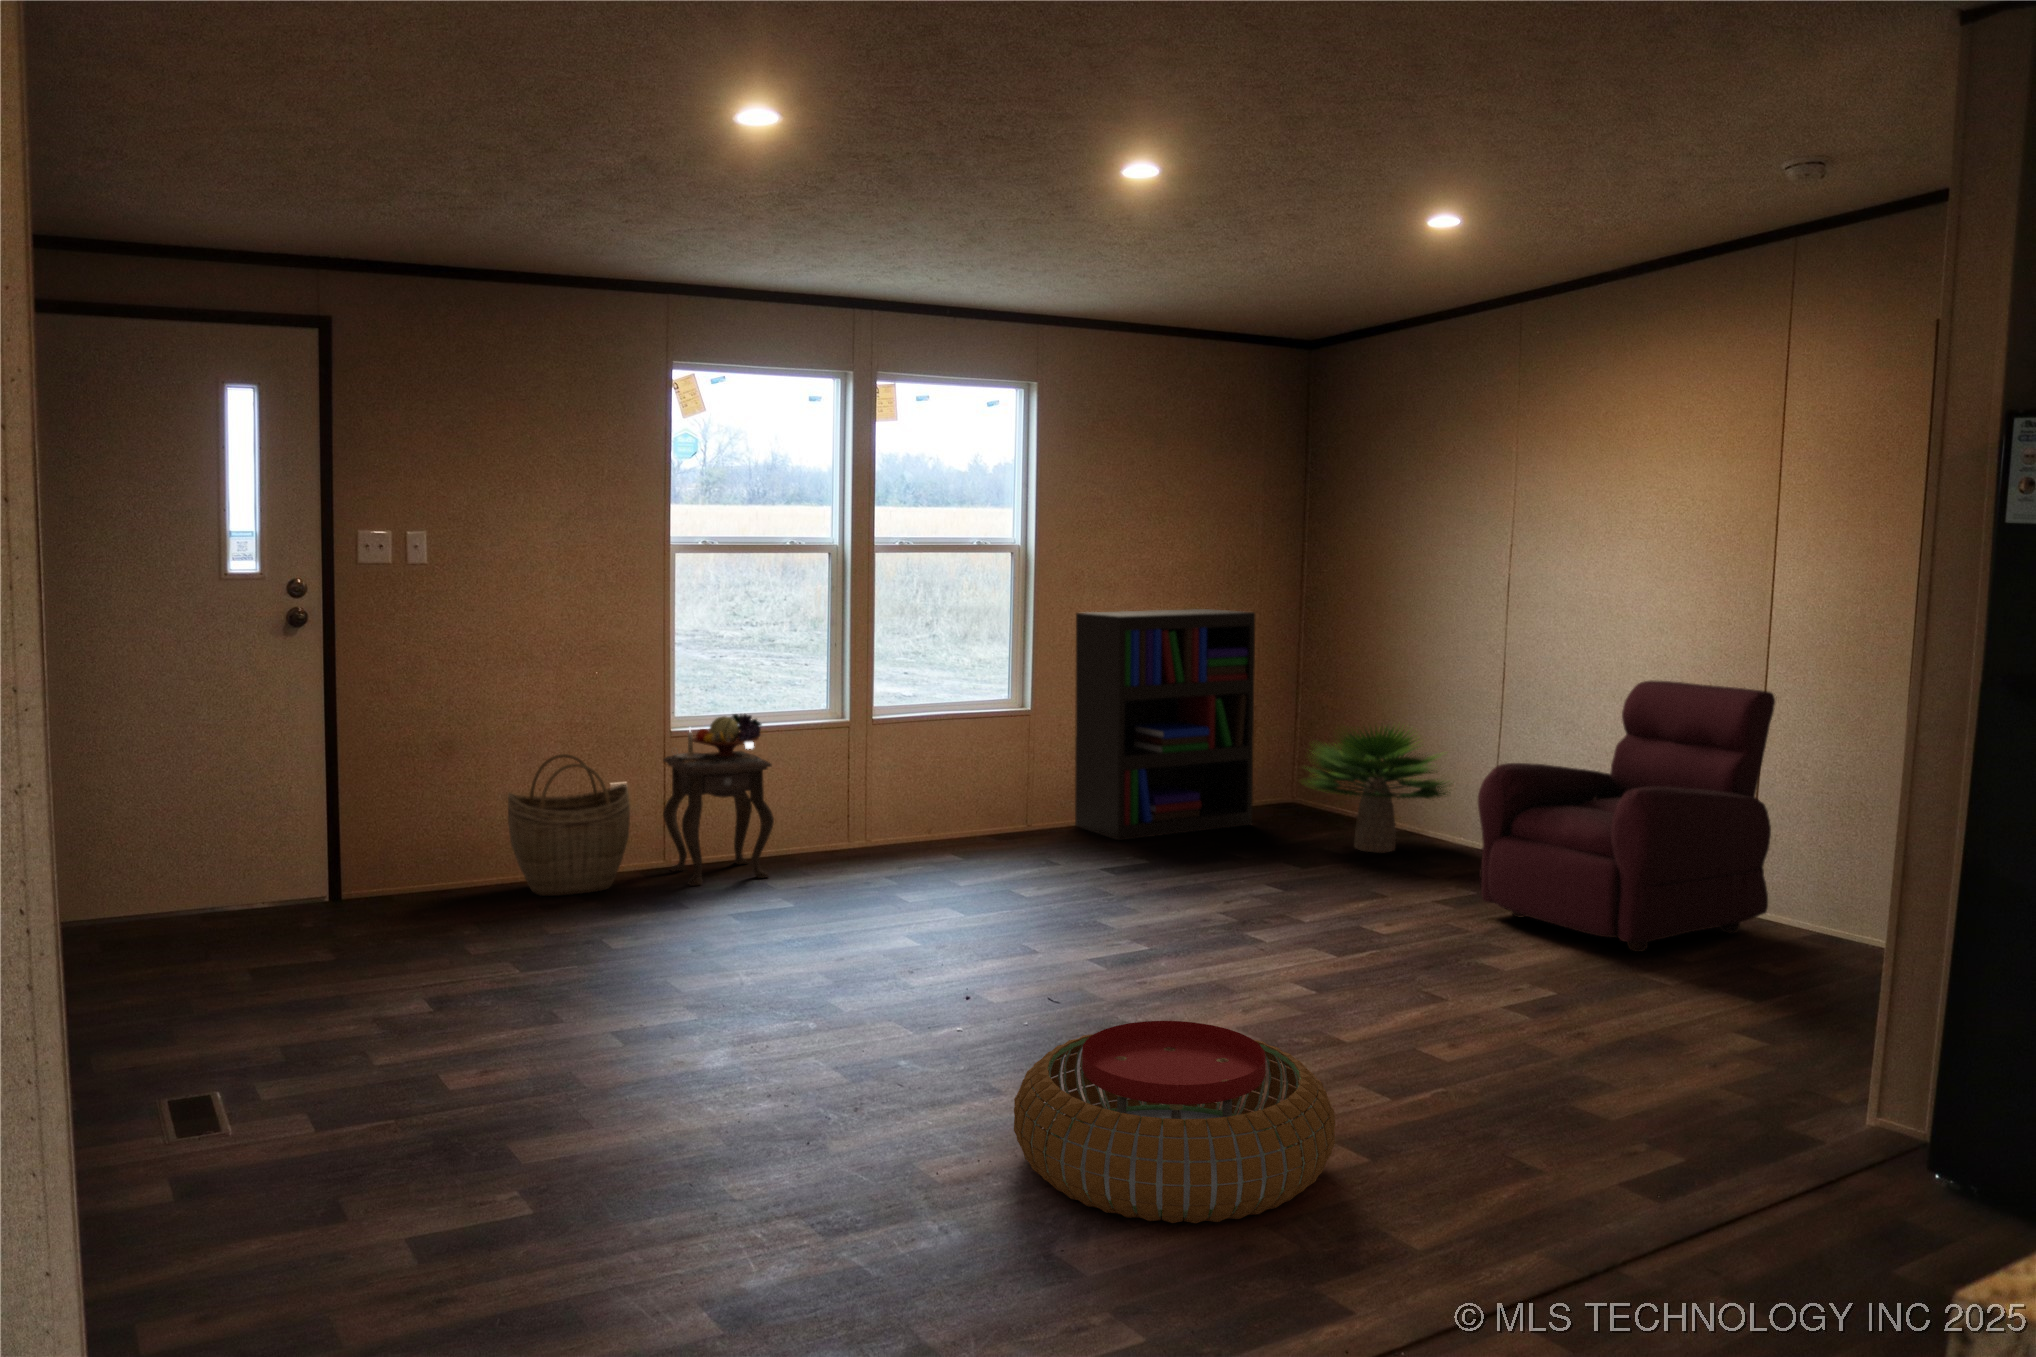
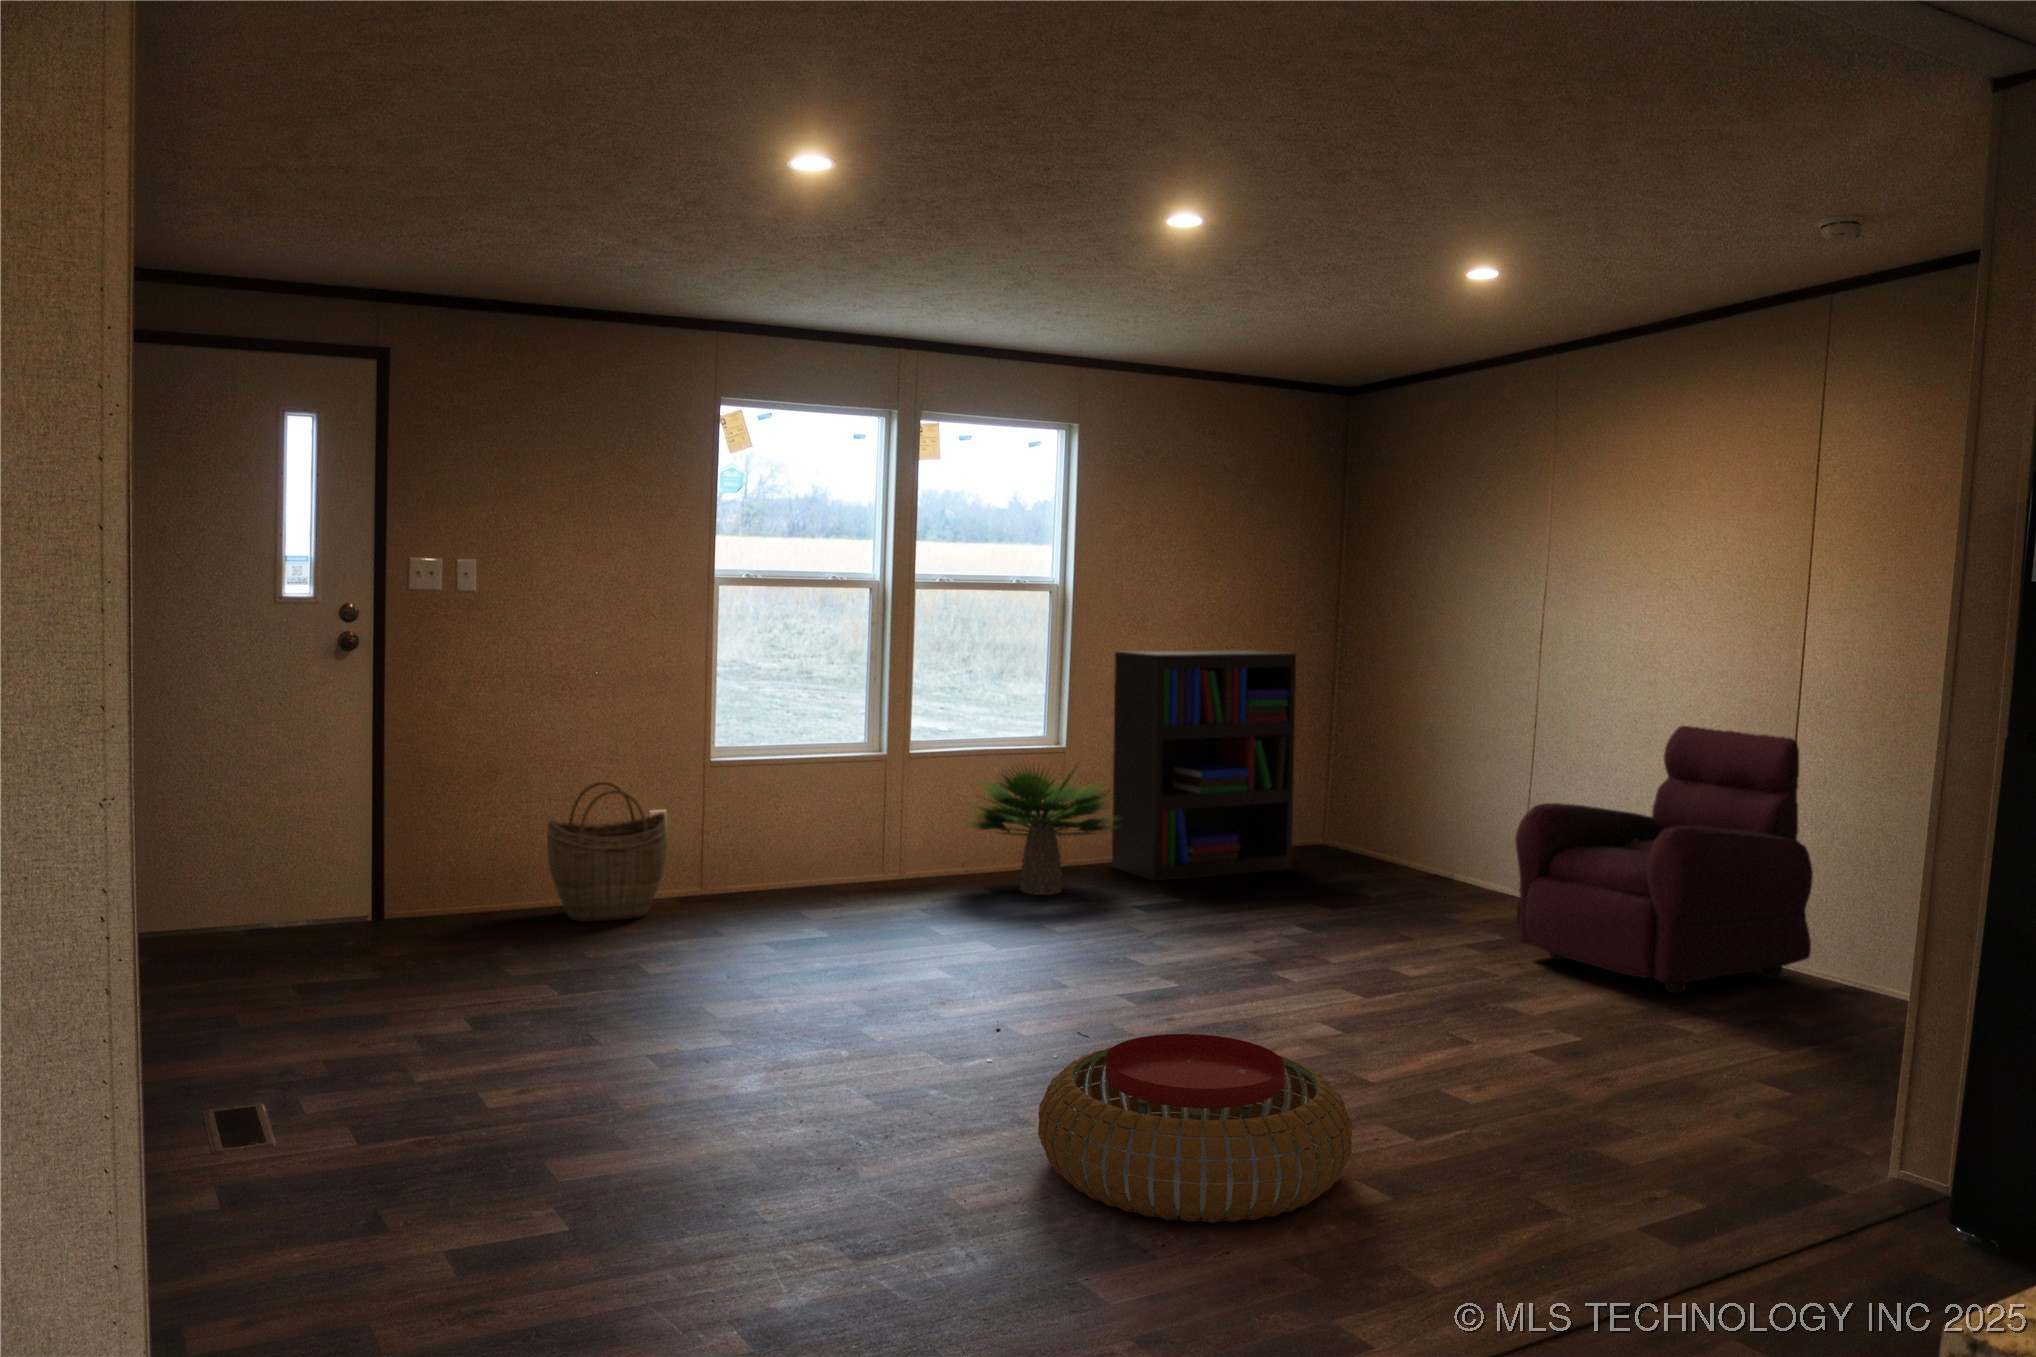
side table: present [663,714,774,886] -> none [699,740,809,915]
potted plant: present [1305,727,1450,852] -> present [970,763,1115,895]

